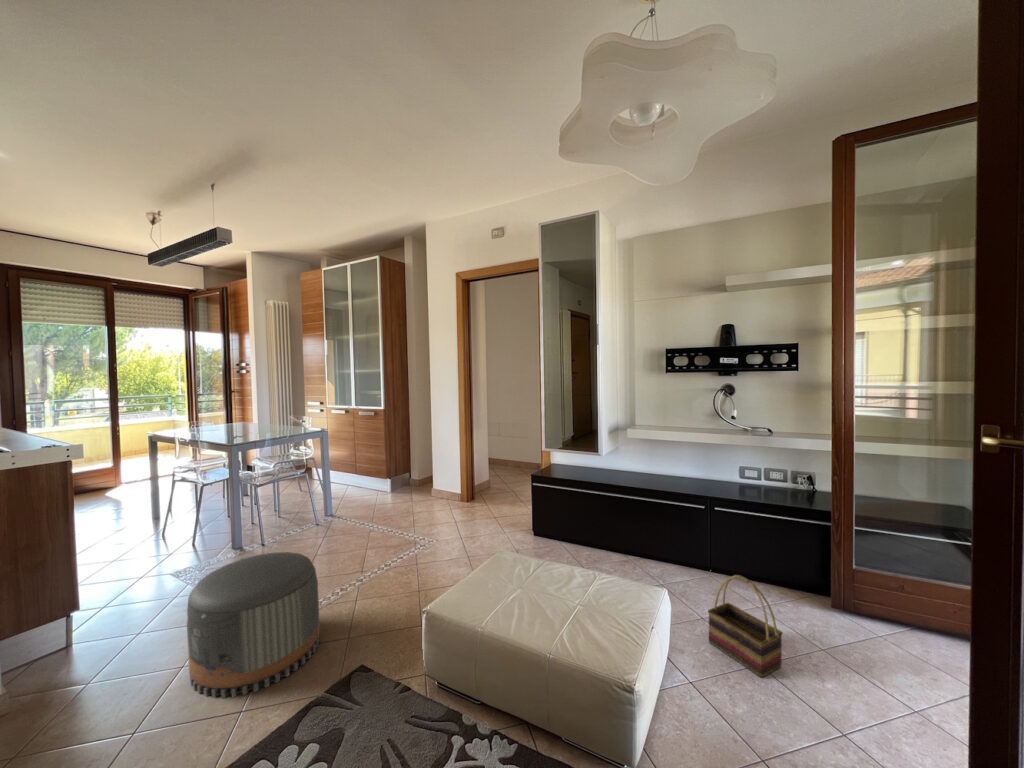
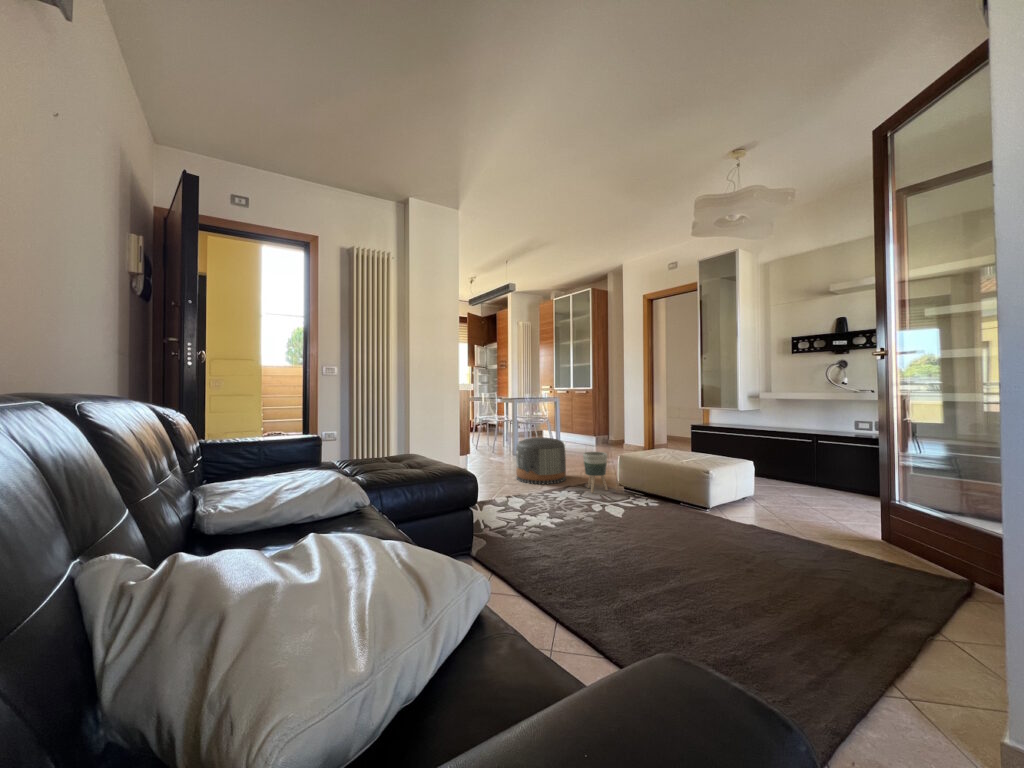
basket: present [708,575,782,677] -> none [783,462,825,513]
planter: none [349,597,408,713] -> present [583,452,608,493]

